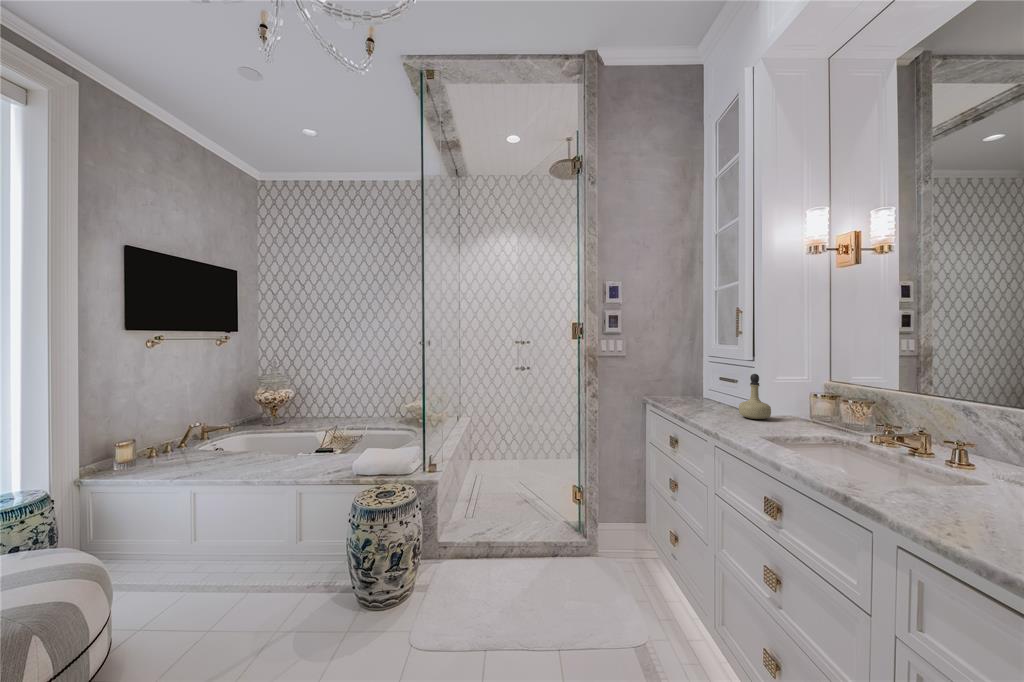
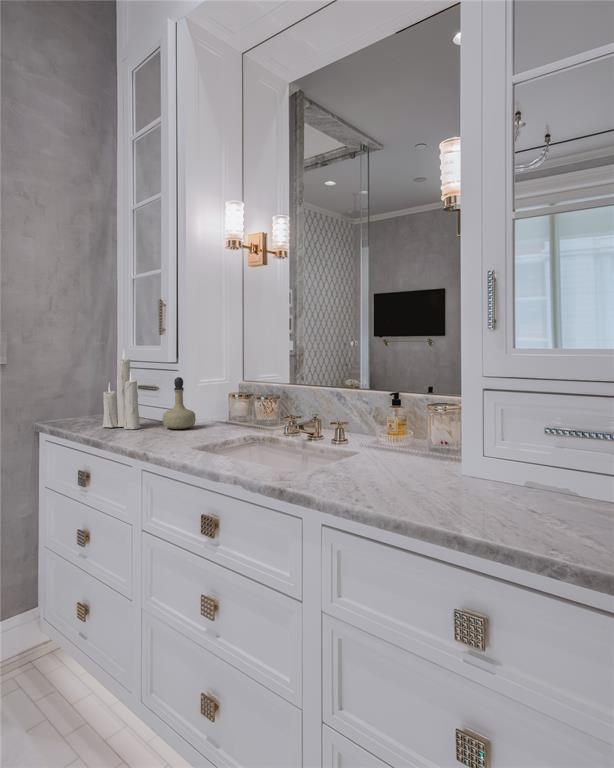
candle: none [688,345,719,414] -> present [102,350,140,429]

